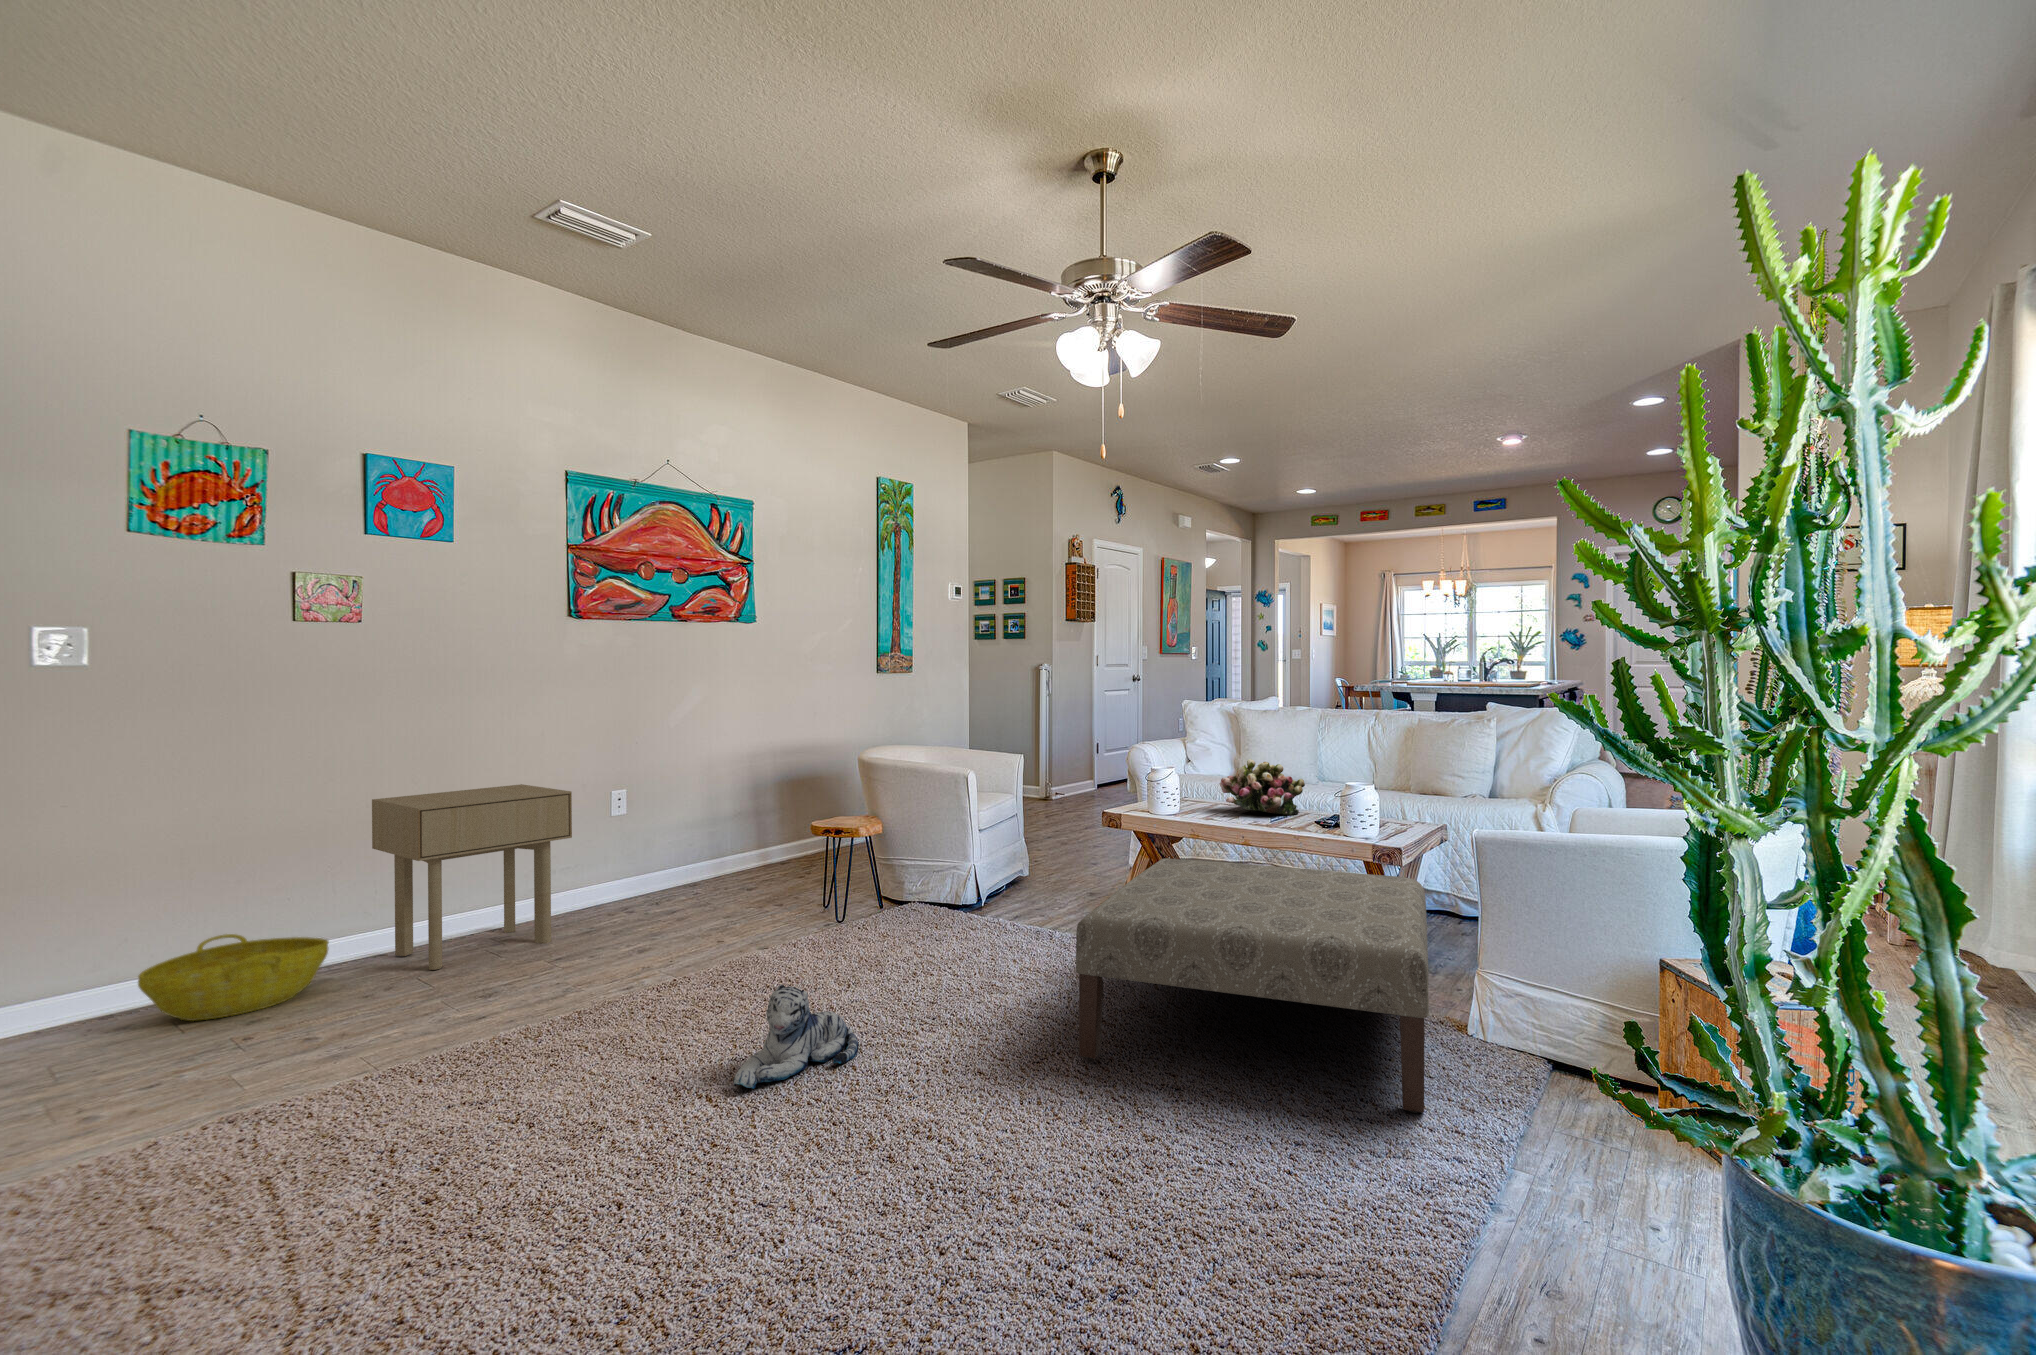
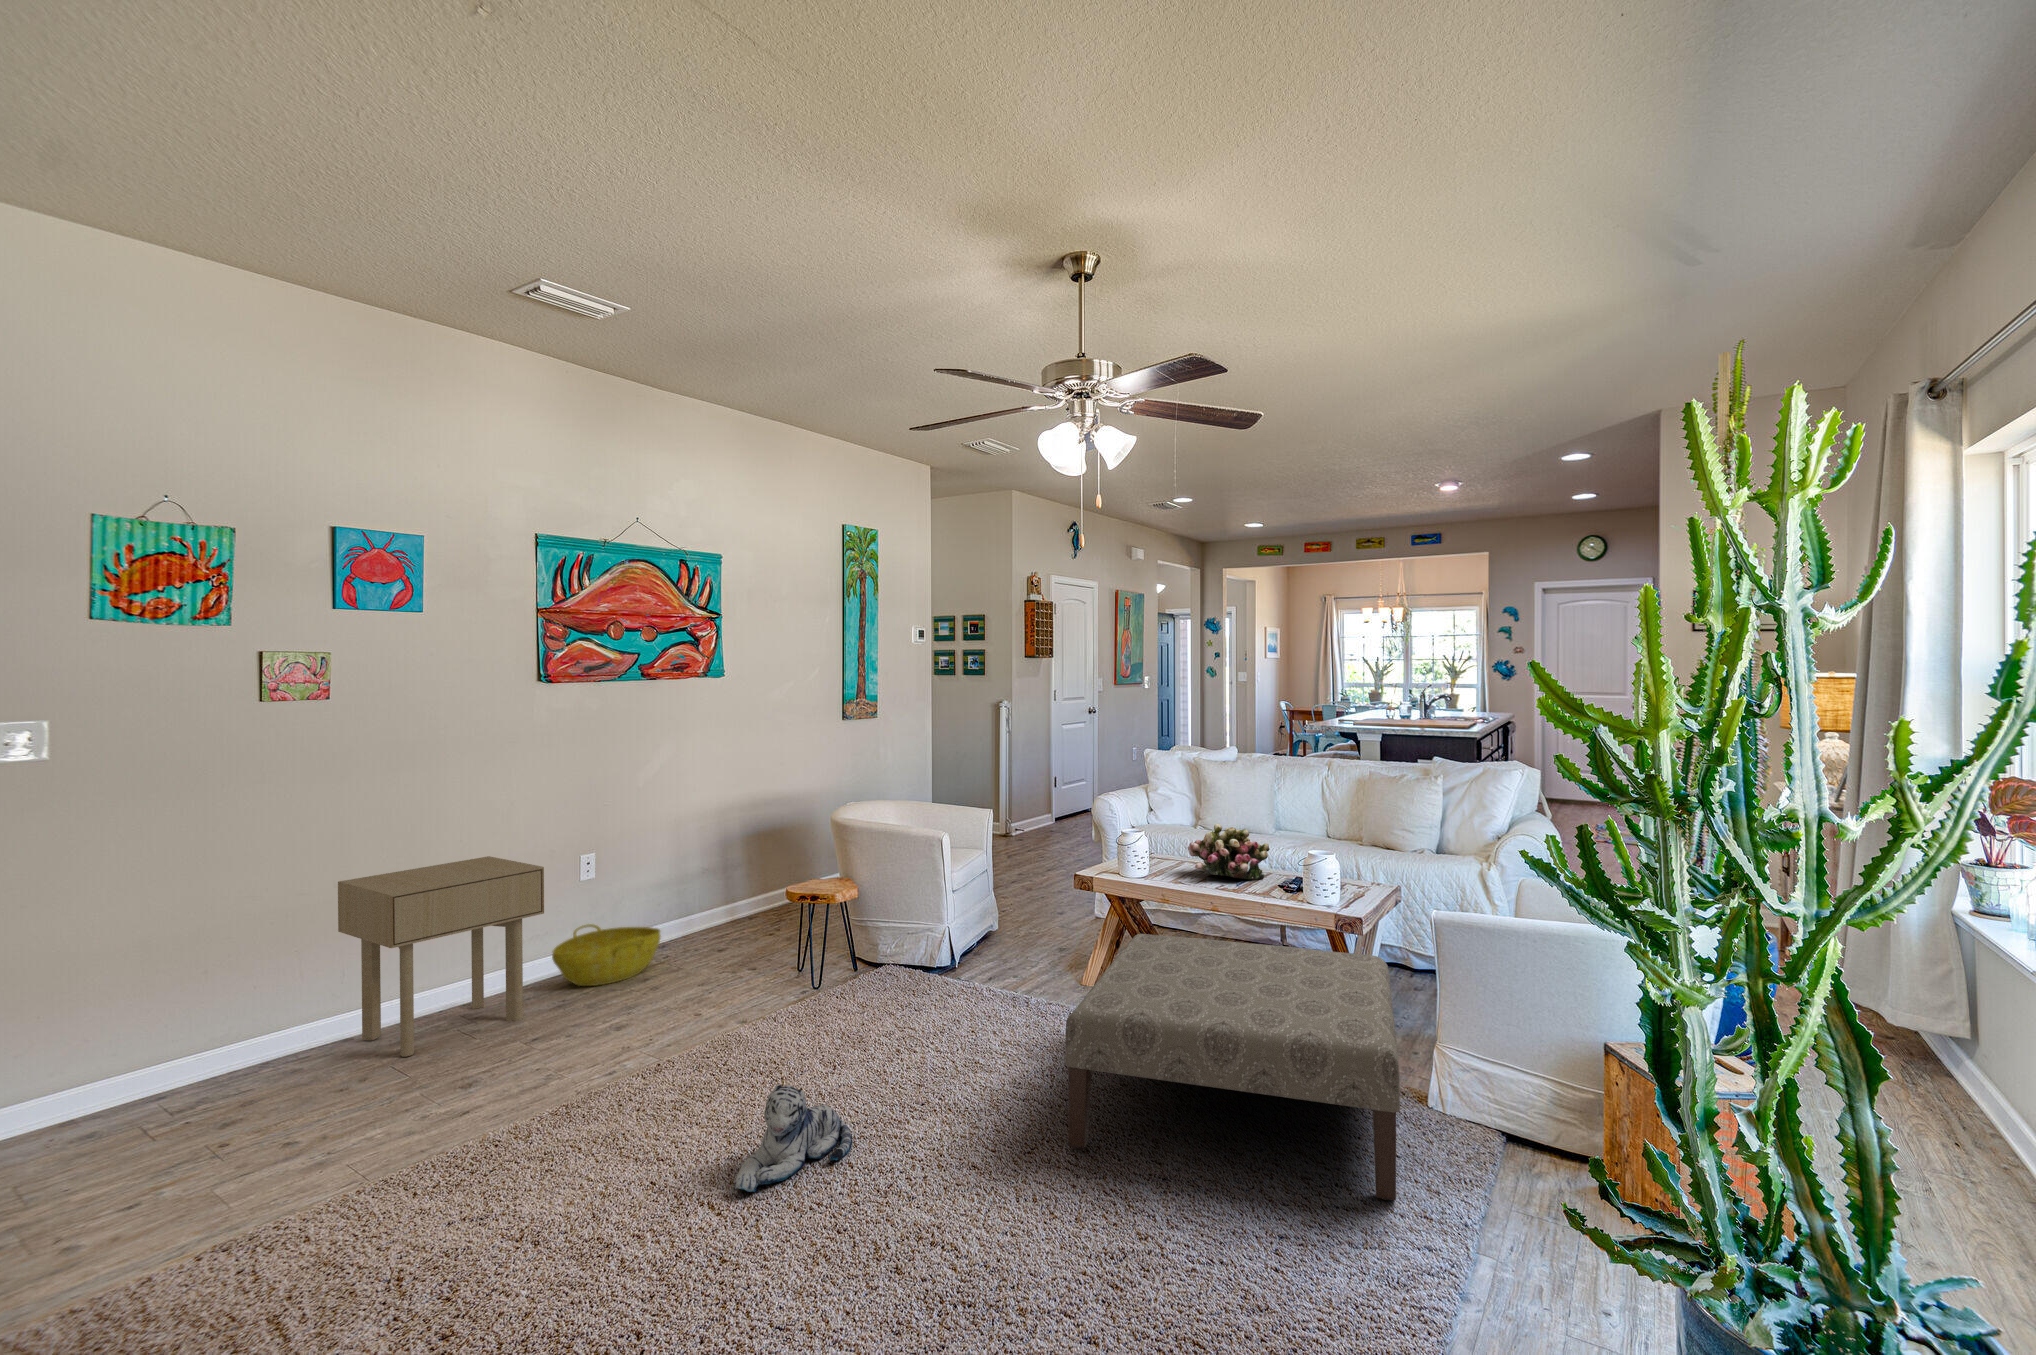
basket: present [138,934,329,1021] -> present [552,924,661,986]

